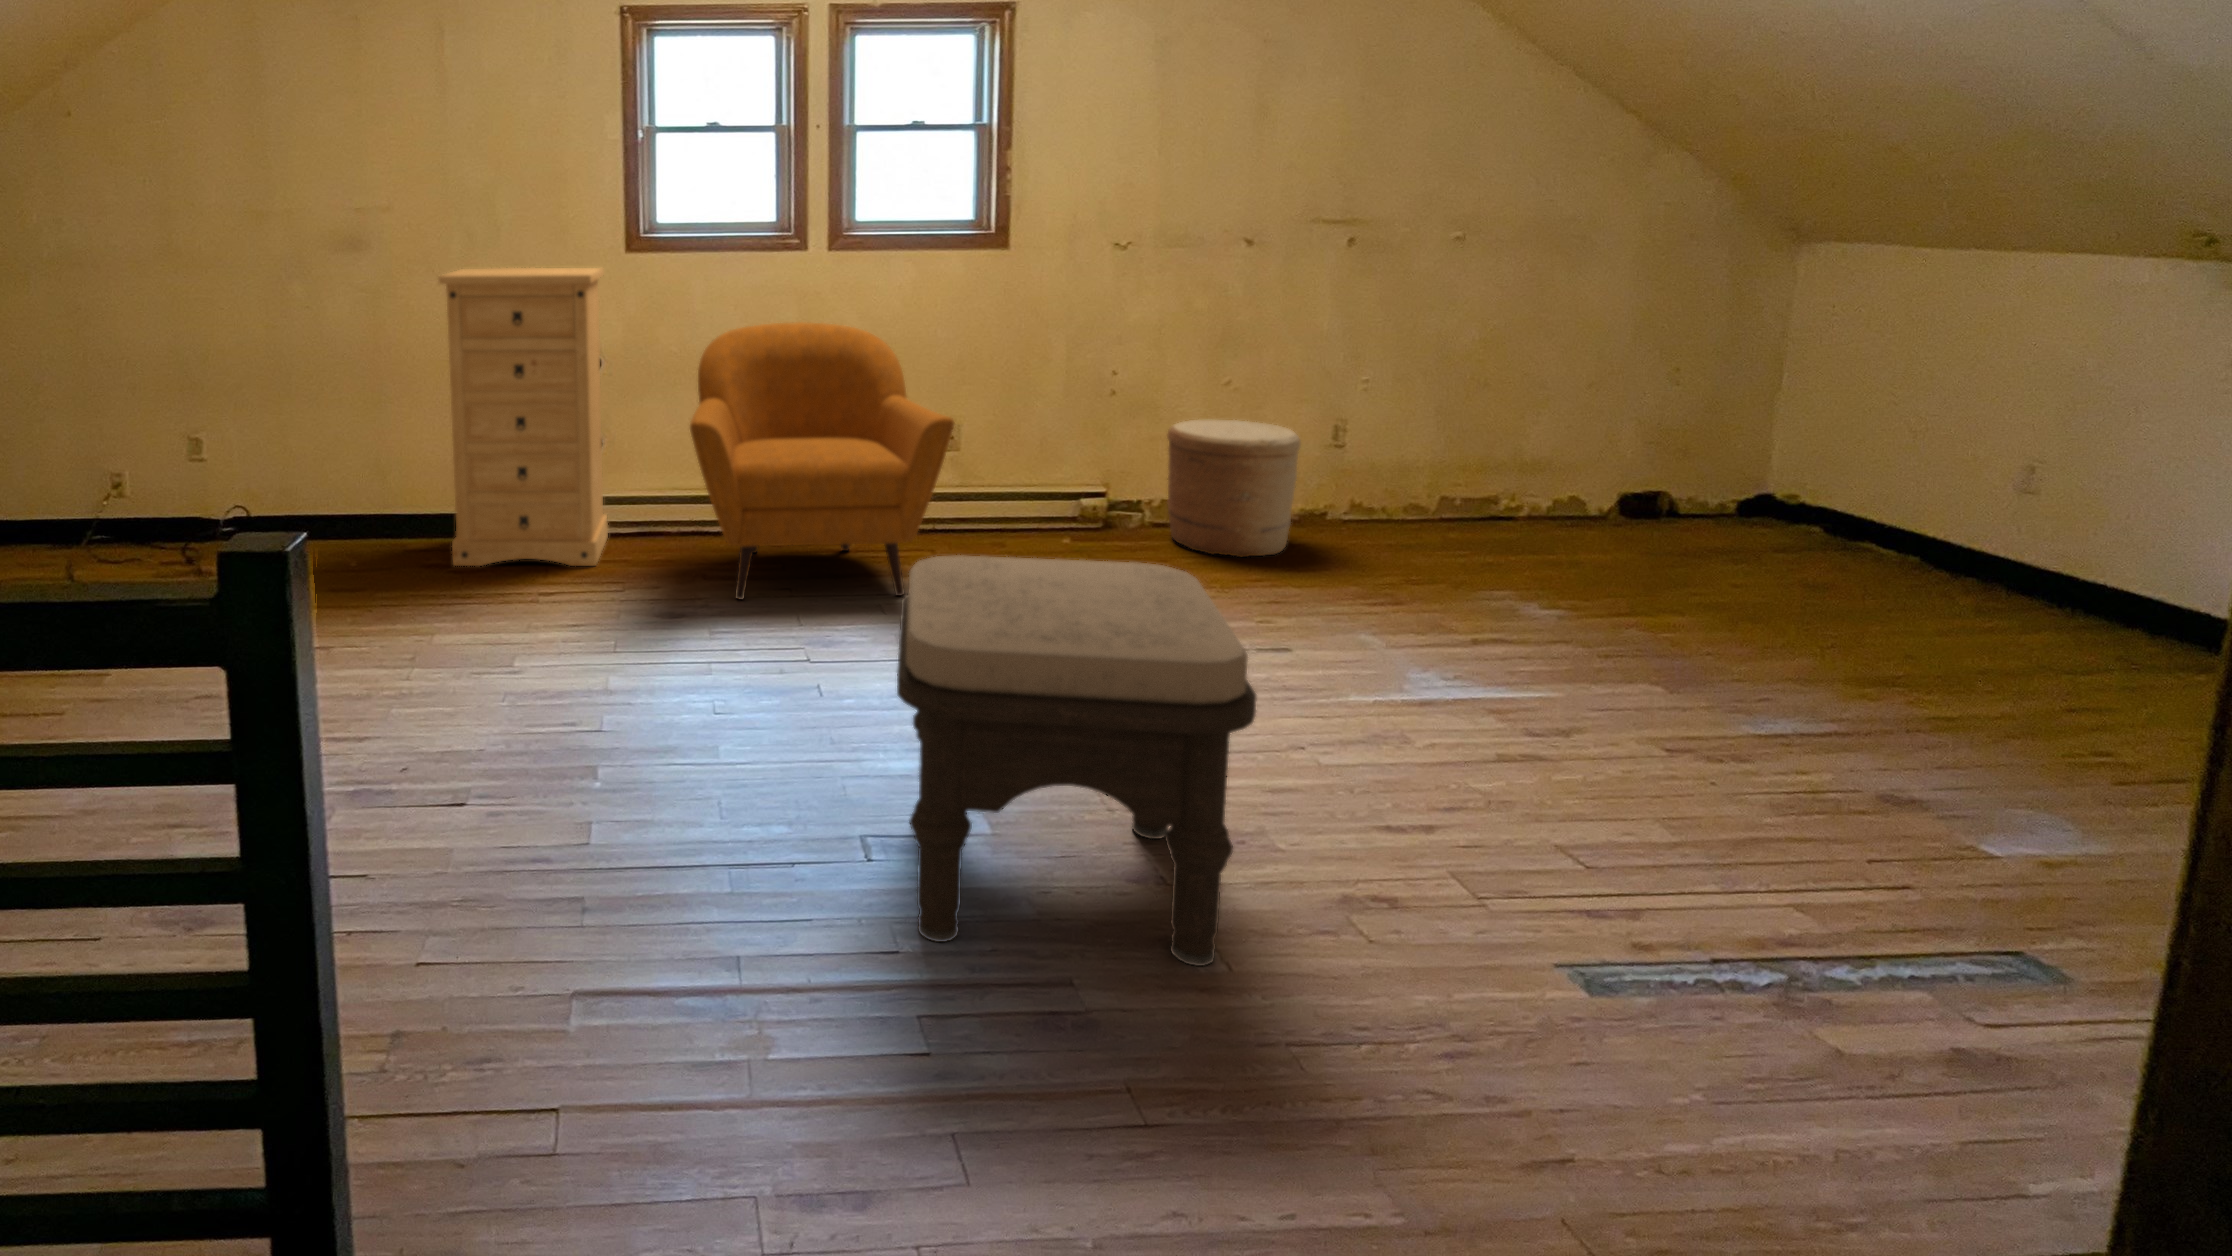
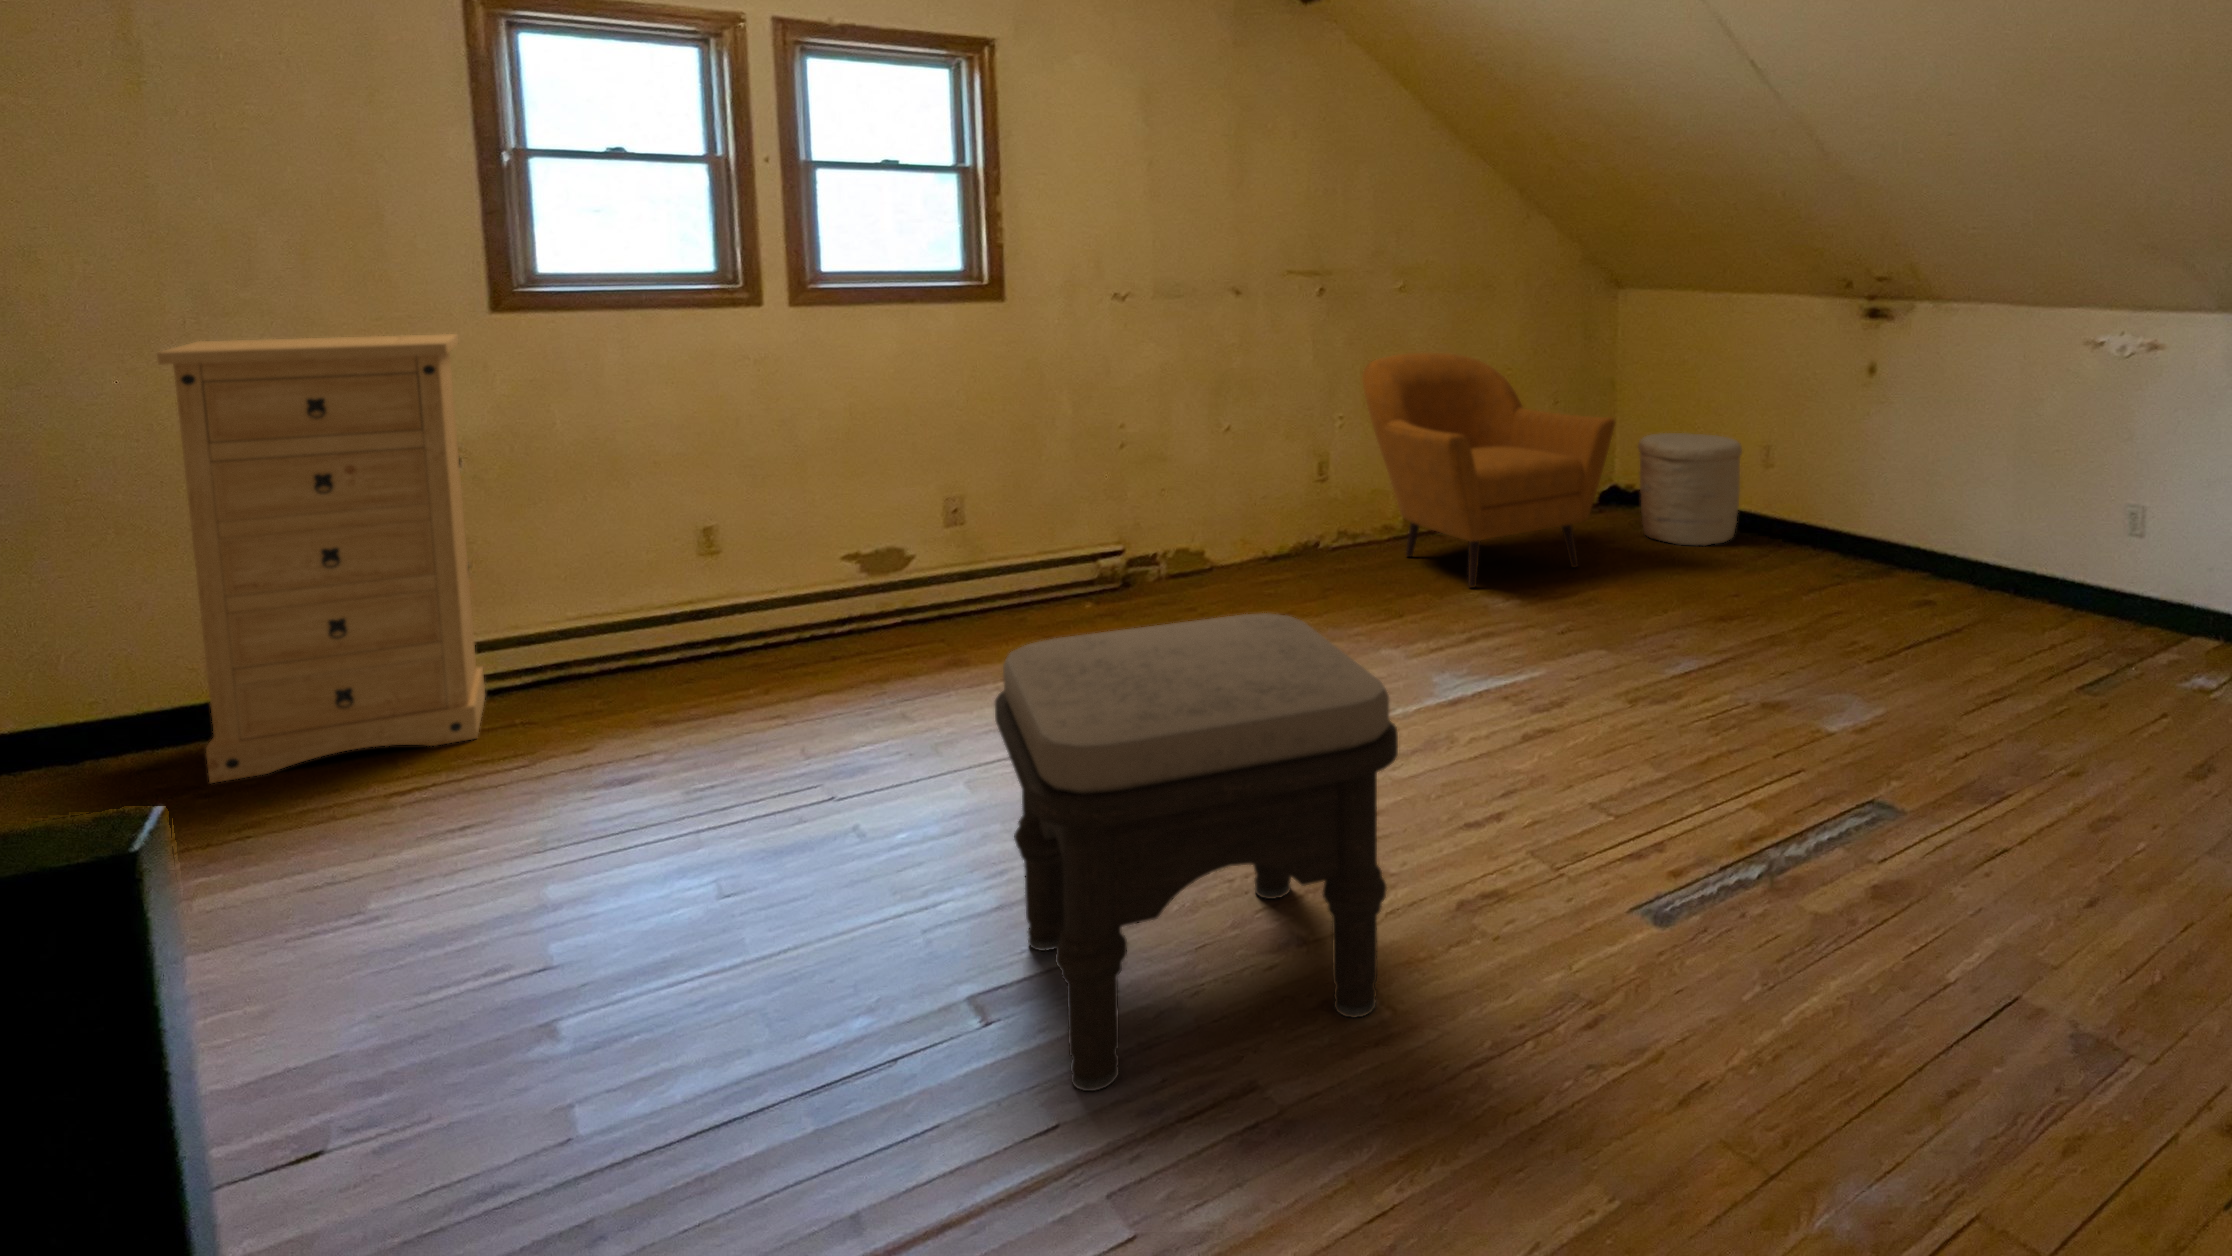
armchair: present [690,322,954,599] -> present [1362,353,1615,588]
woven basket: present [1167,420,1300,557] -> present [1638,433,1742,546]

